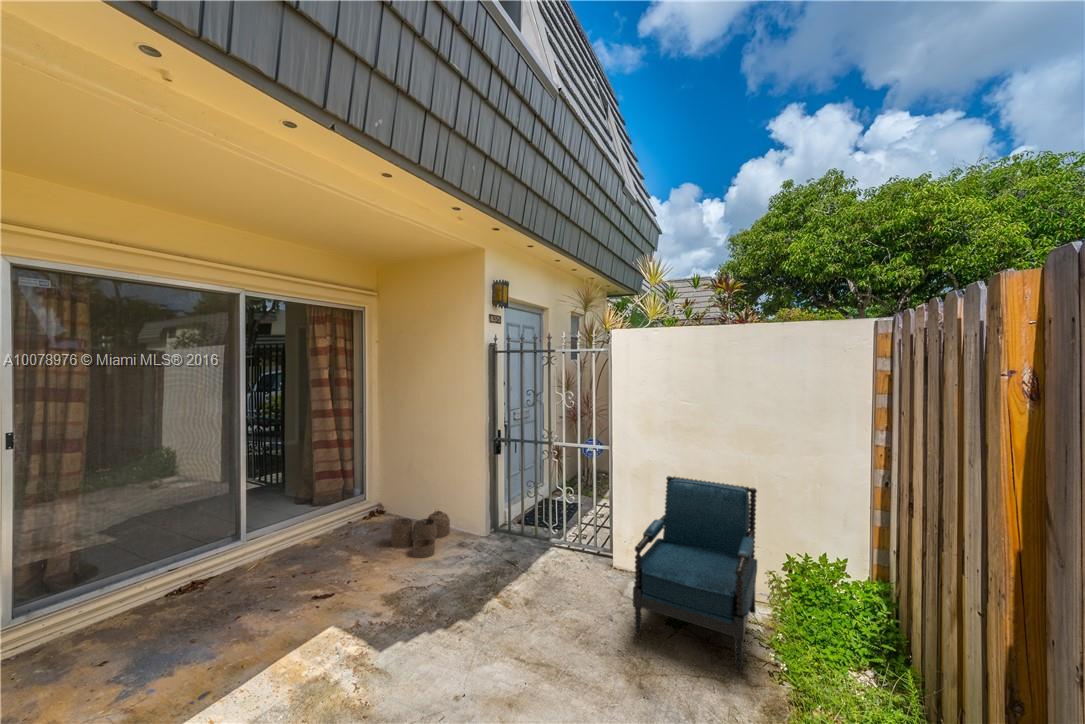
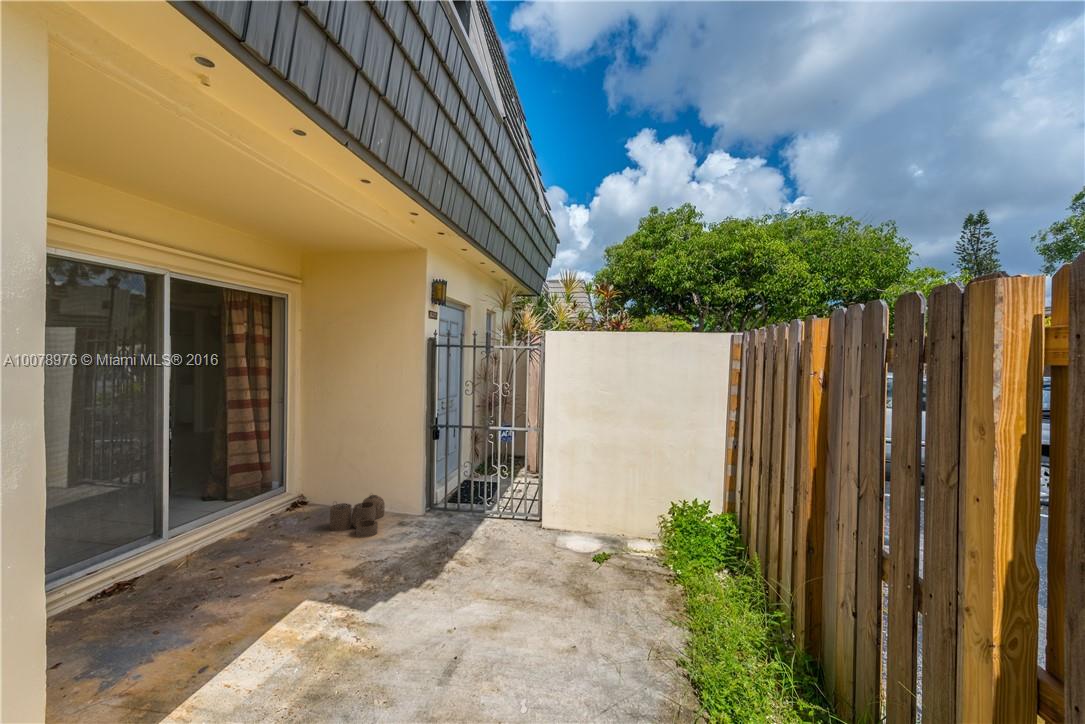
chair: present [633,476,757,669] -> none [571,450,655,583]

